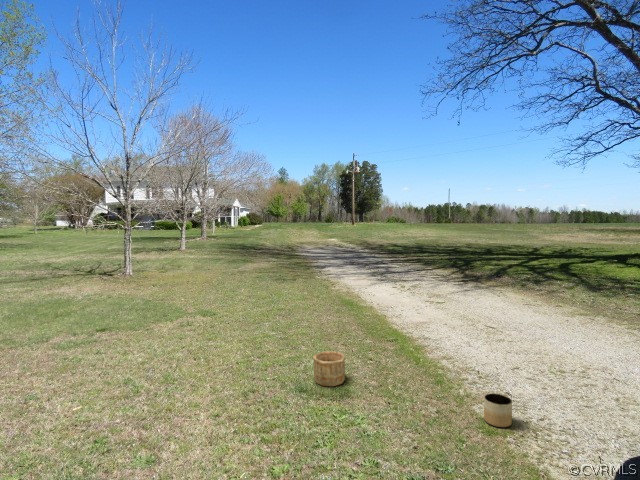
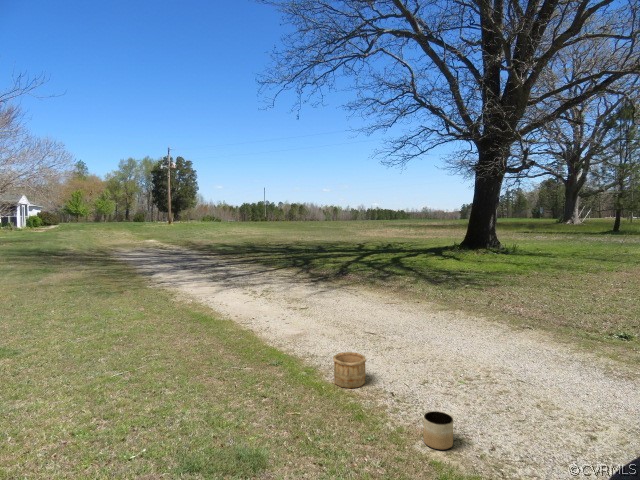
wooden bucket: present [313,351,346,386] -> present [333,352,366,388]

